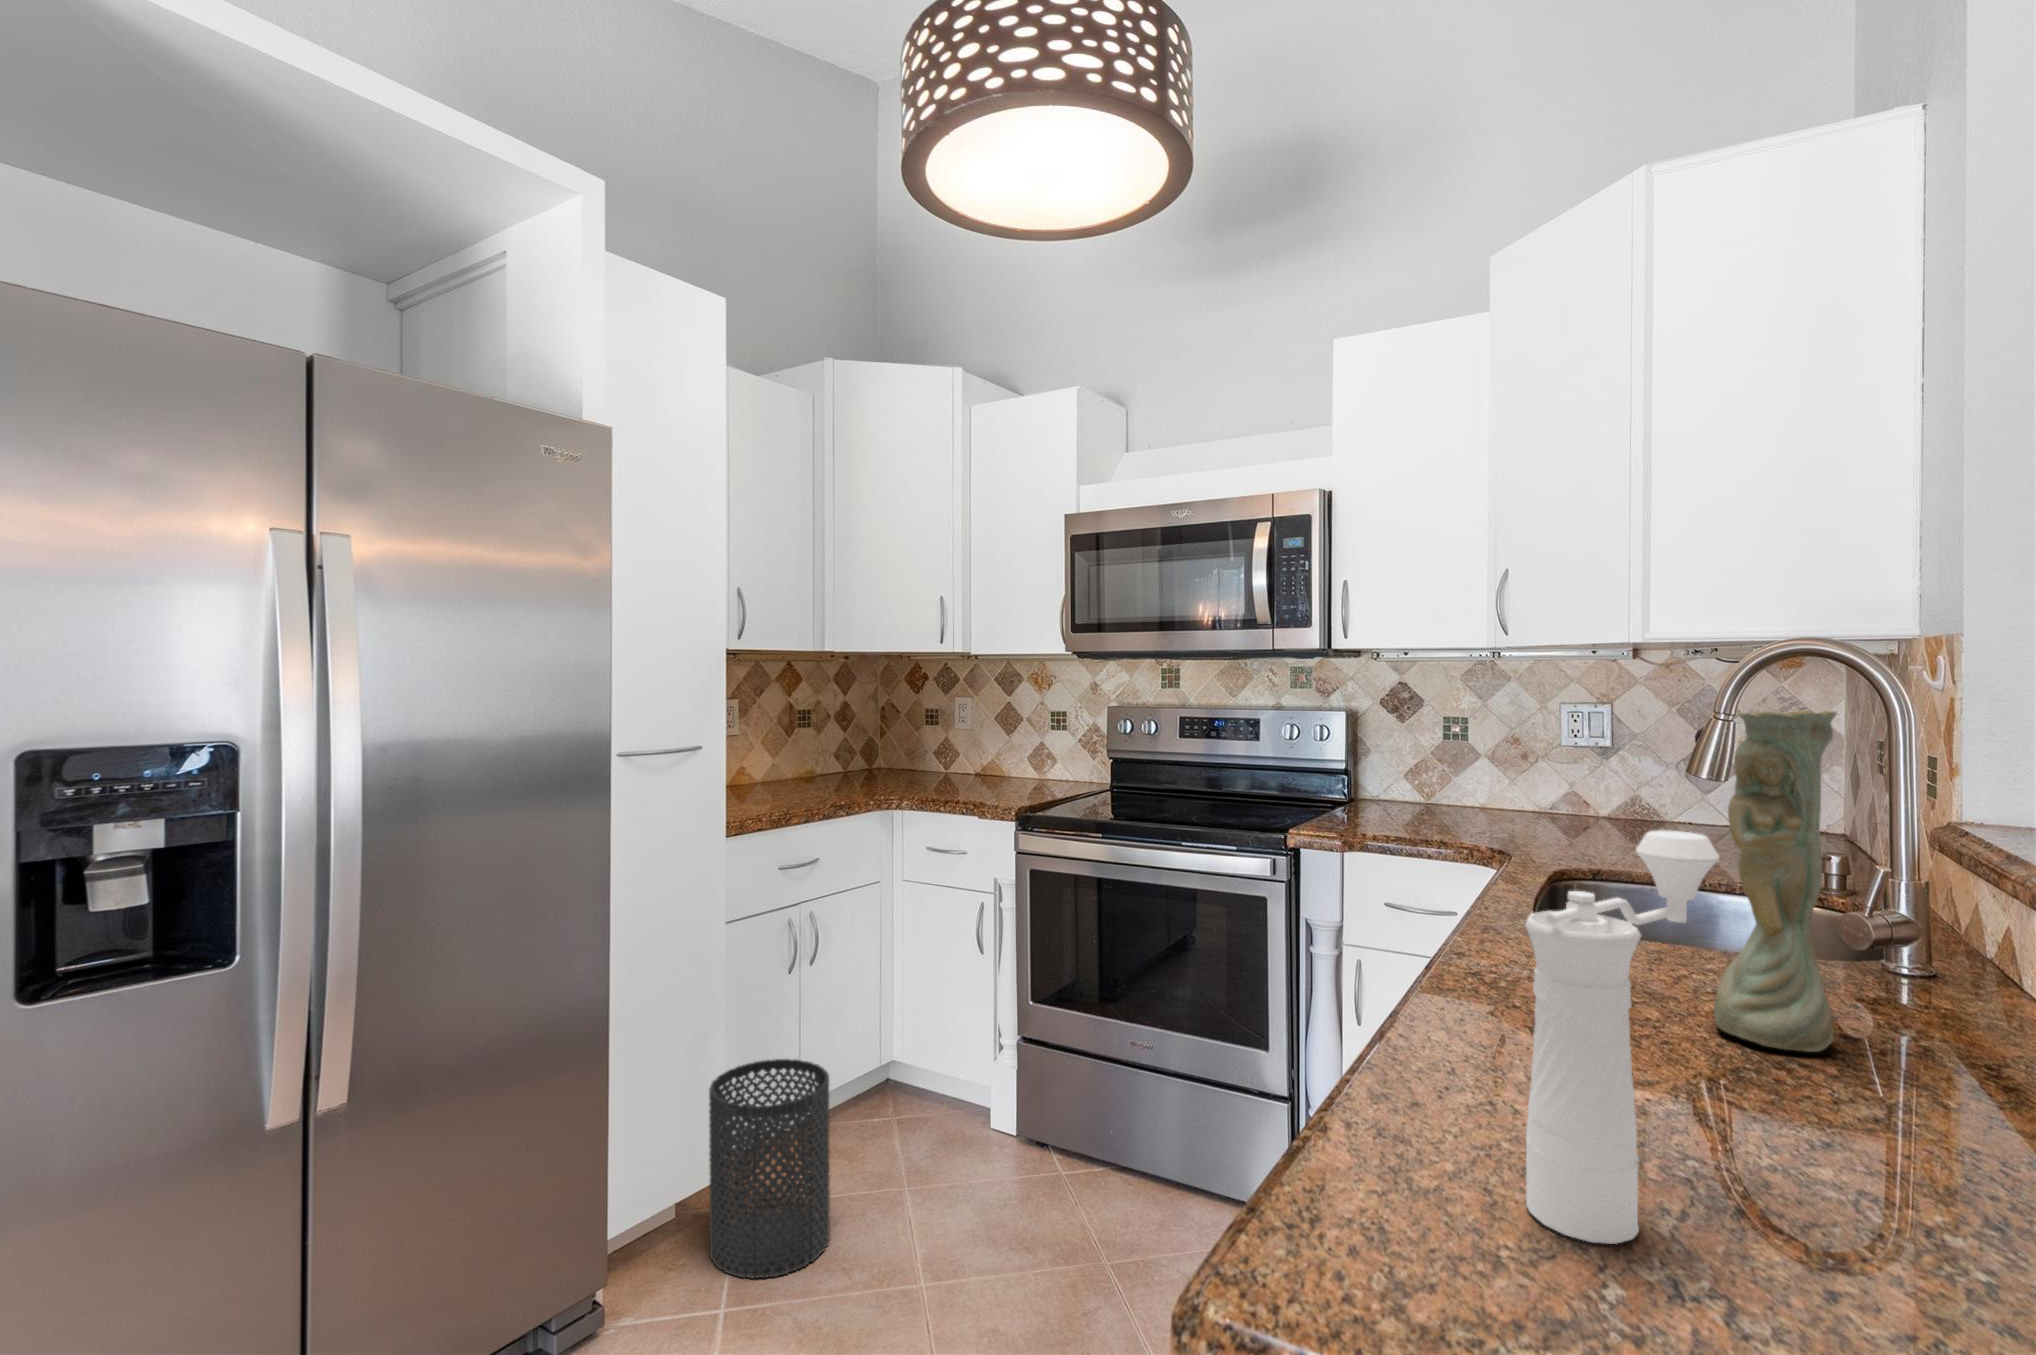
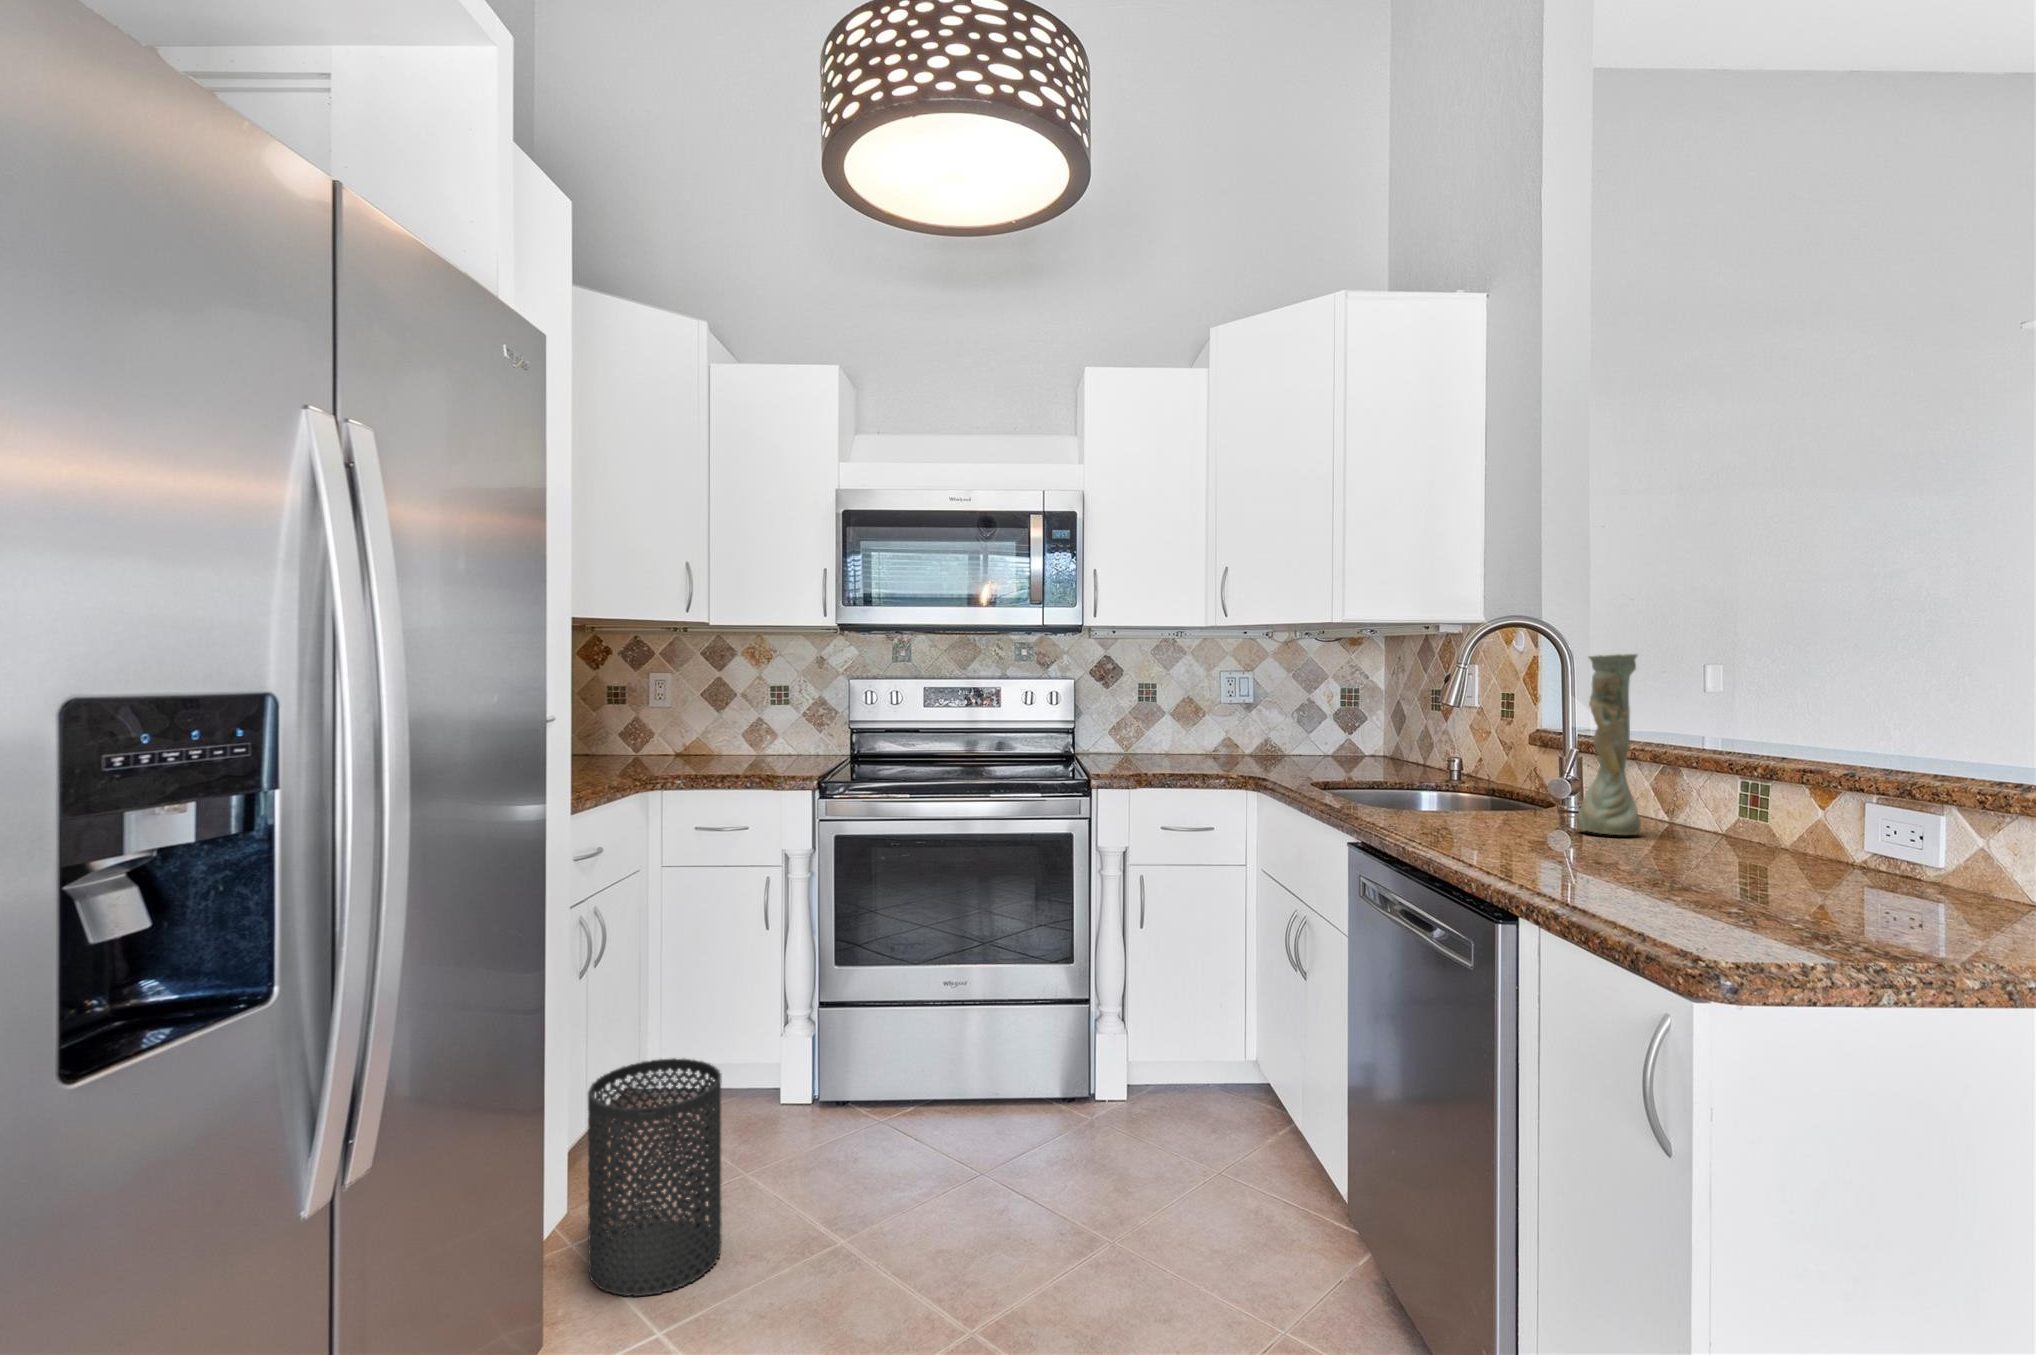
pepper mill: present [1525,830,1719,1244] -> none [1689,705,1760,893]

